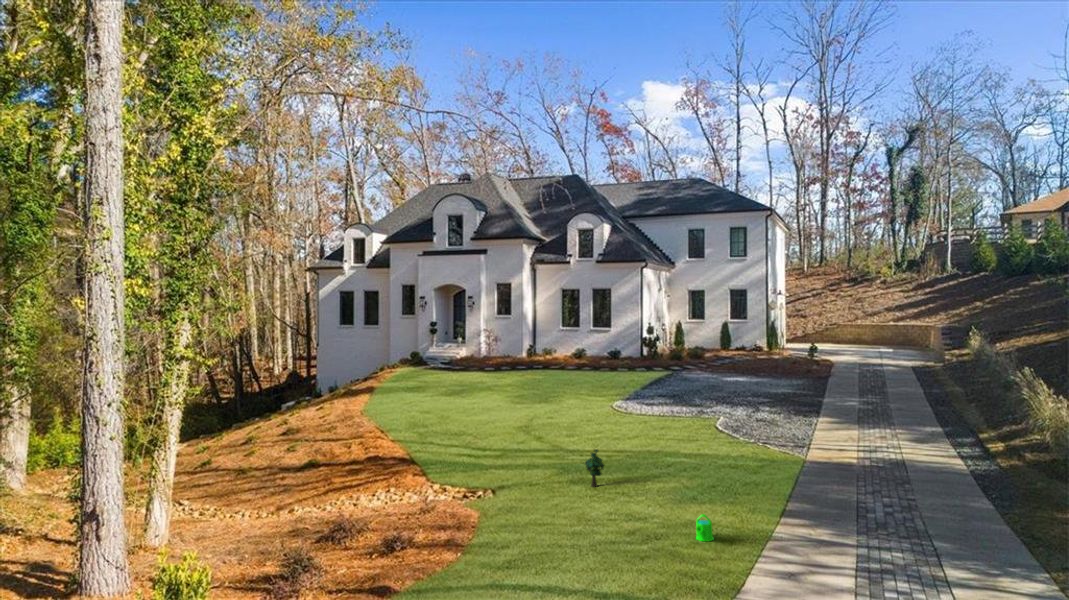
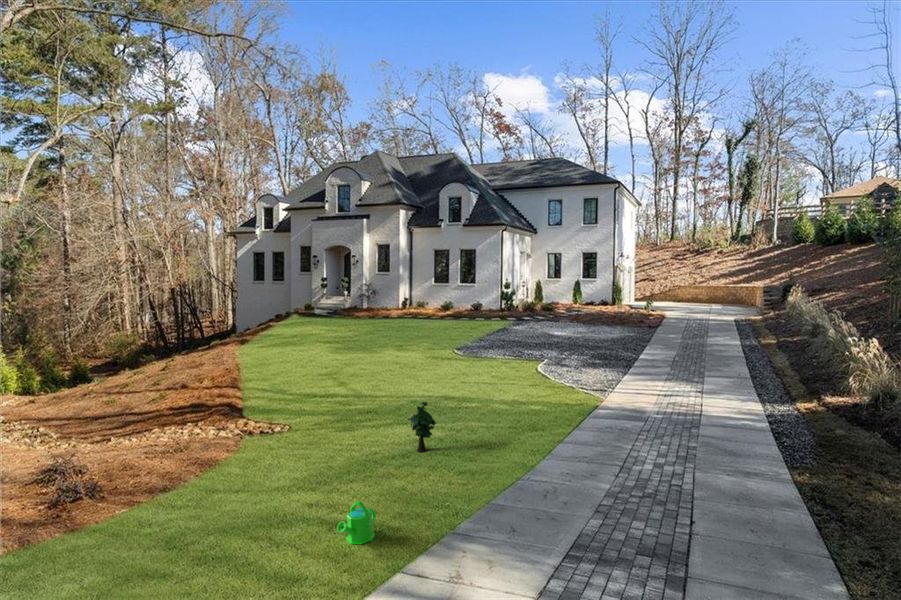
decorative plant: present [585,449,604,487] -> present [408,402,436,452]

